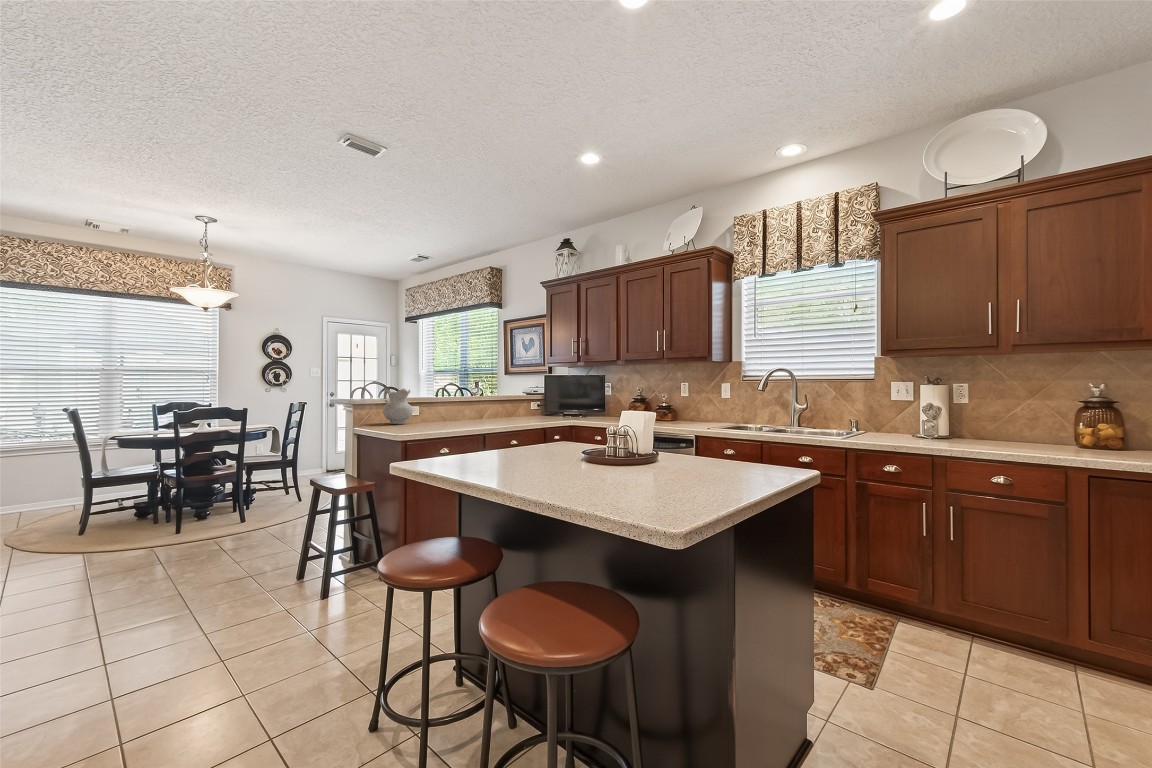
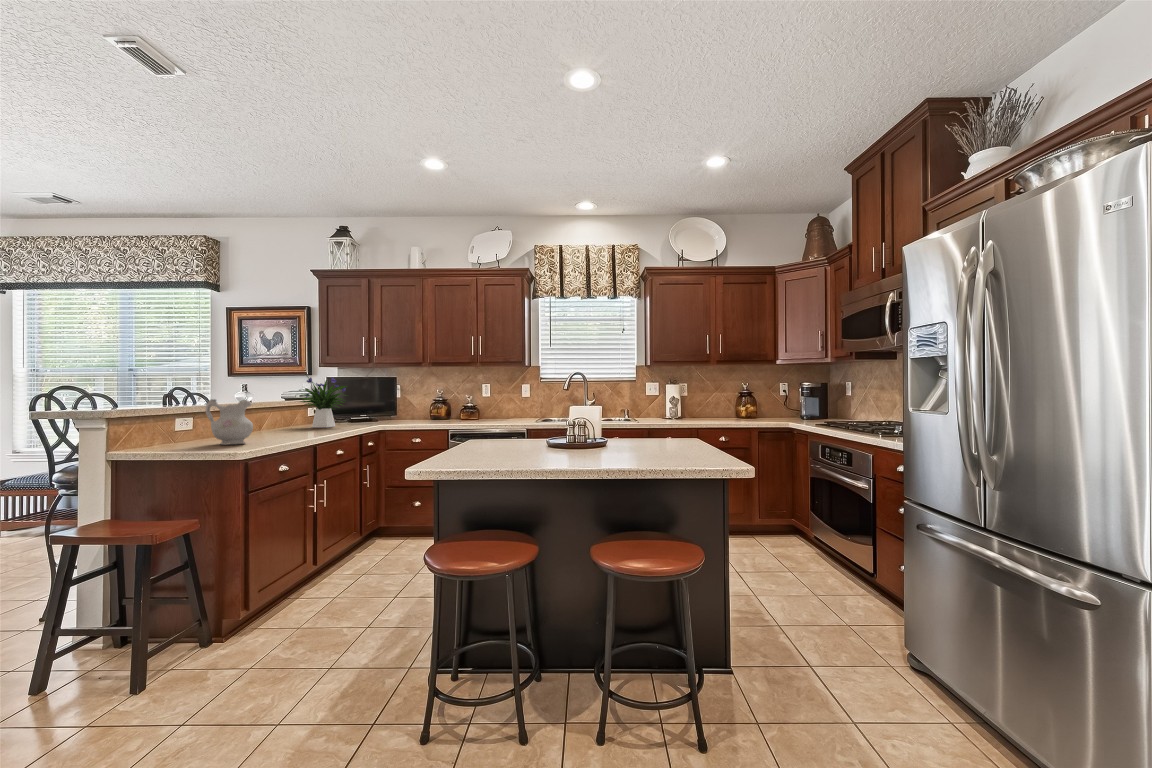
flower arrangement: none [493,371,539,418] -> present [301,375,347,428]

